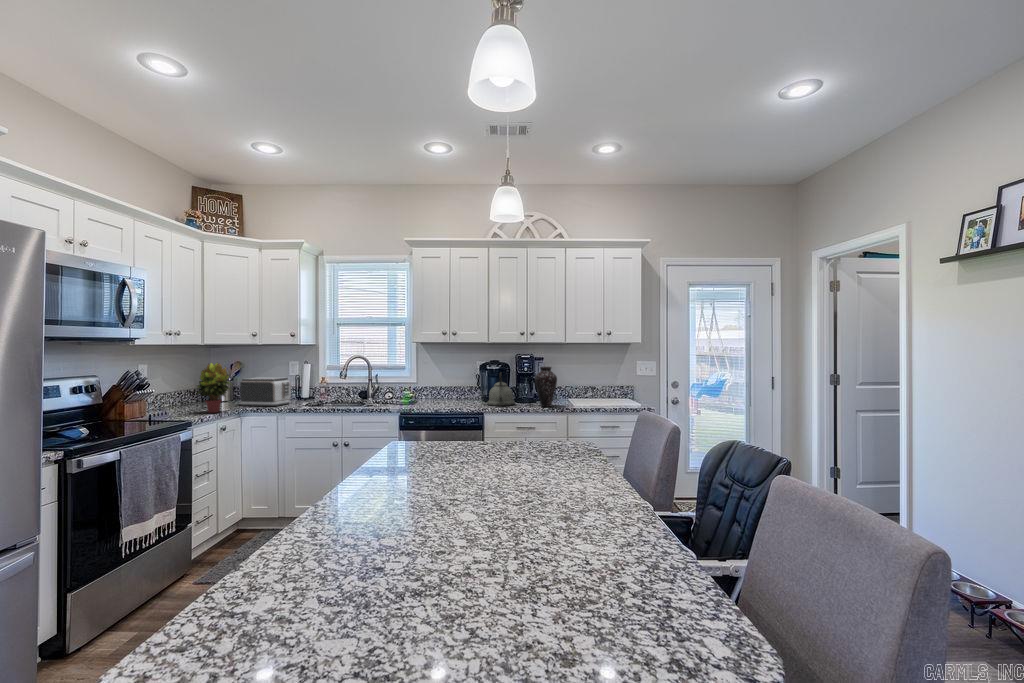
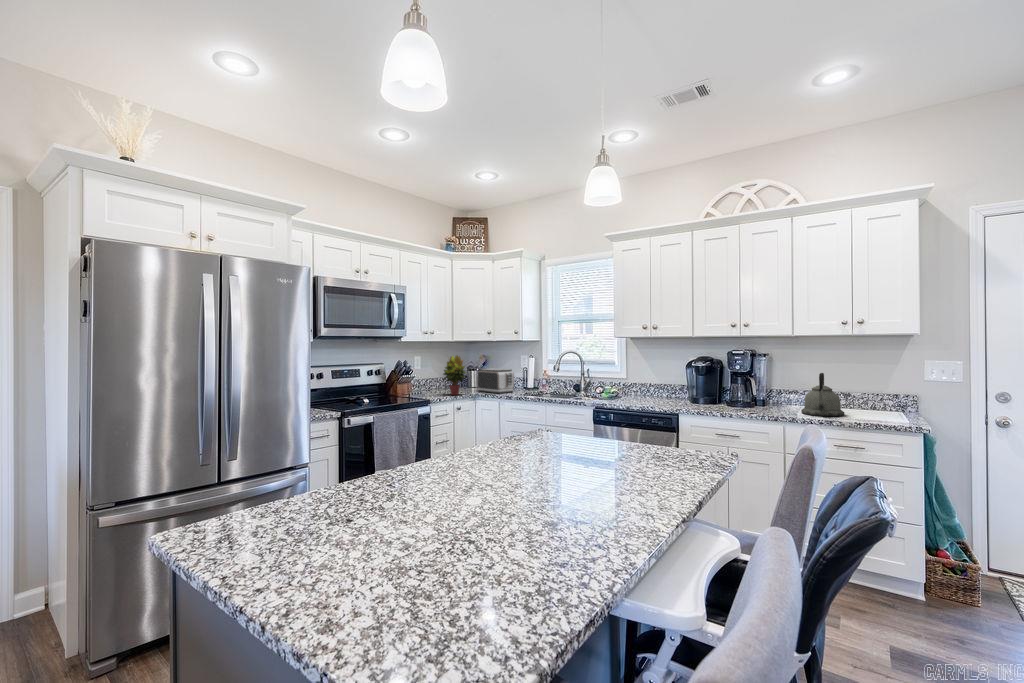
vase: present [535,367,557,407] -> none [743,365,773,414]
kettle: present [487,372,515,406] -> present [801,373,844,416]

